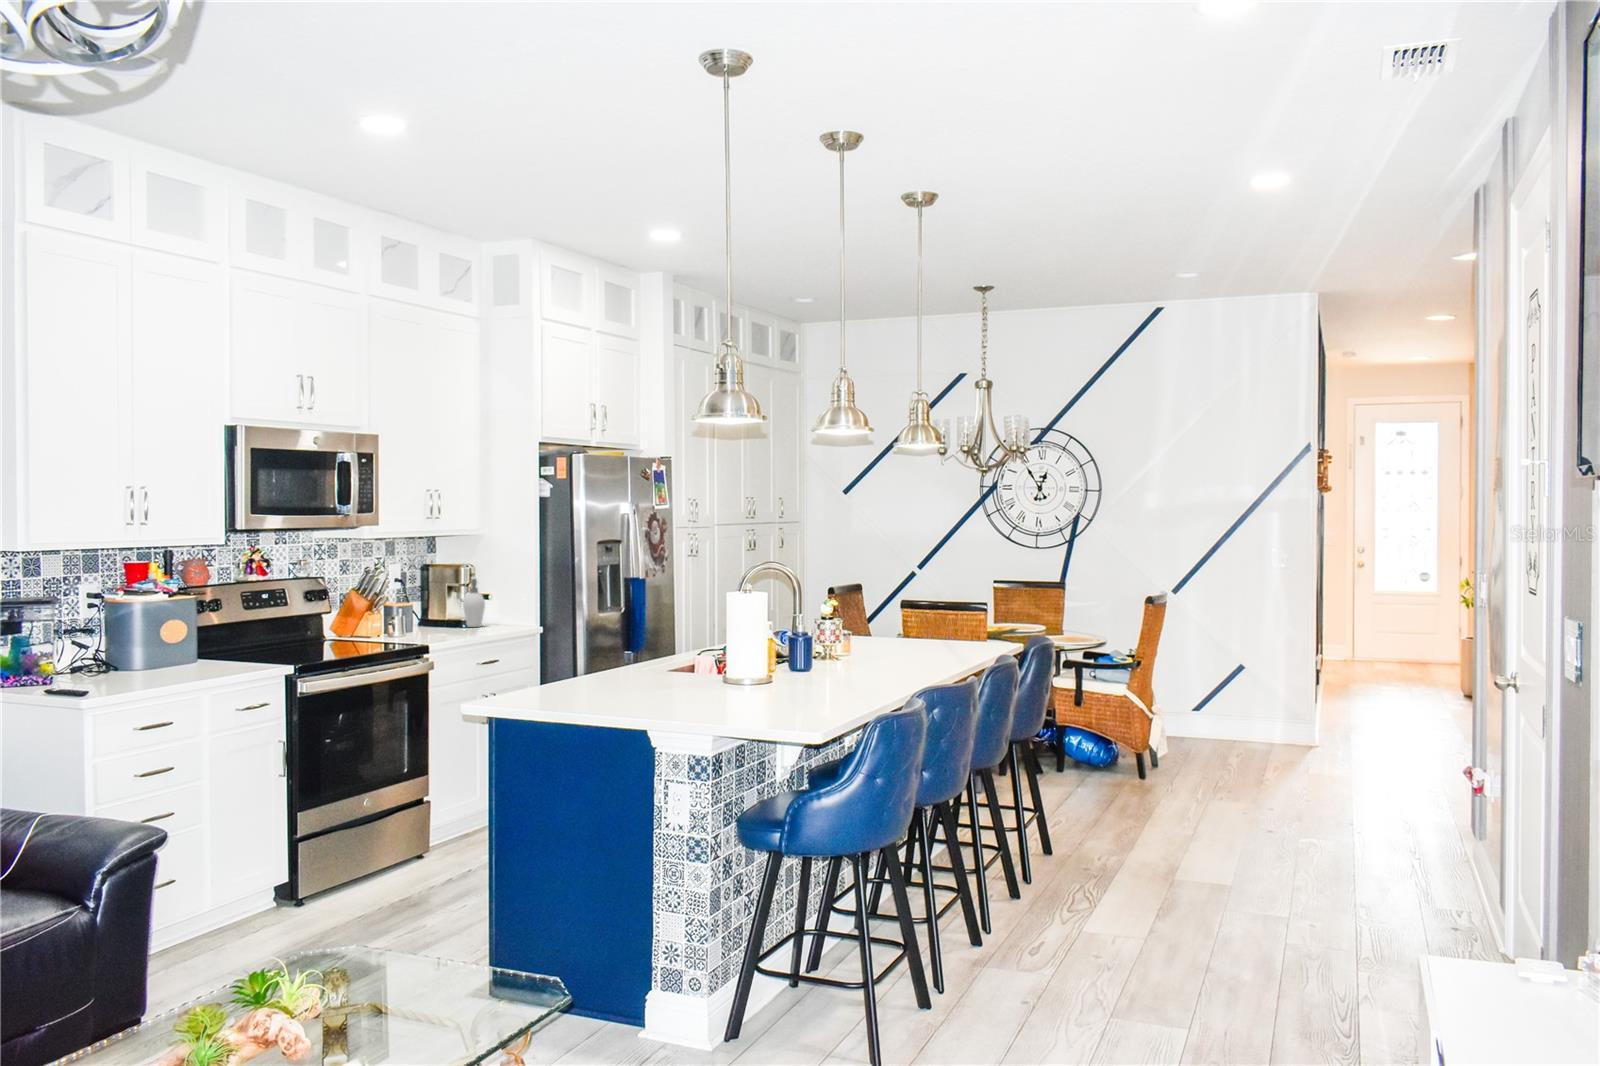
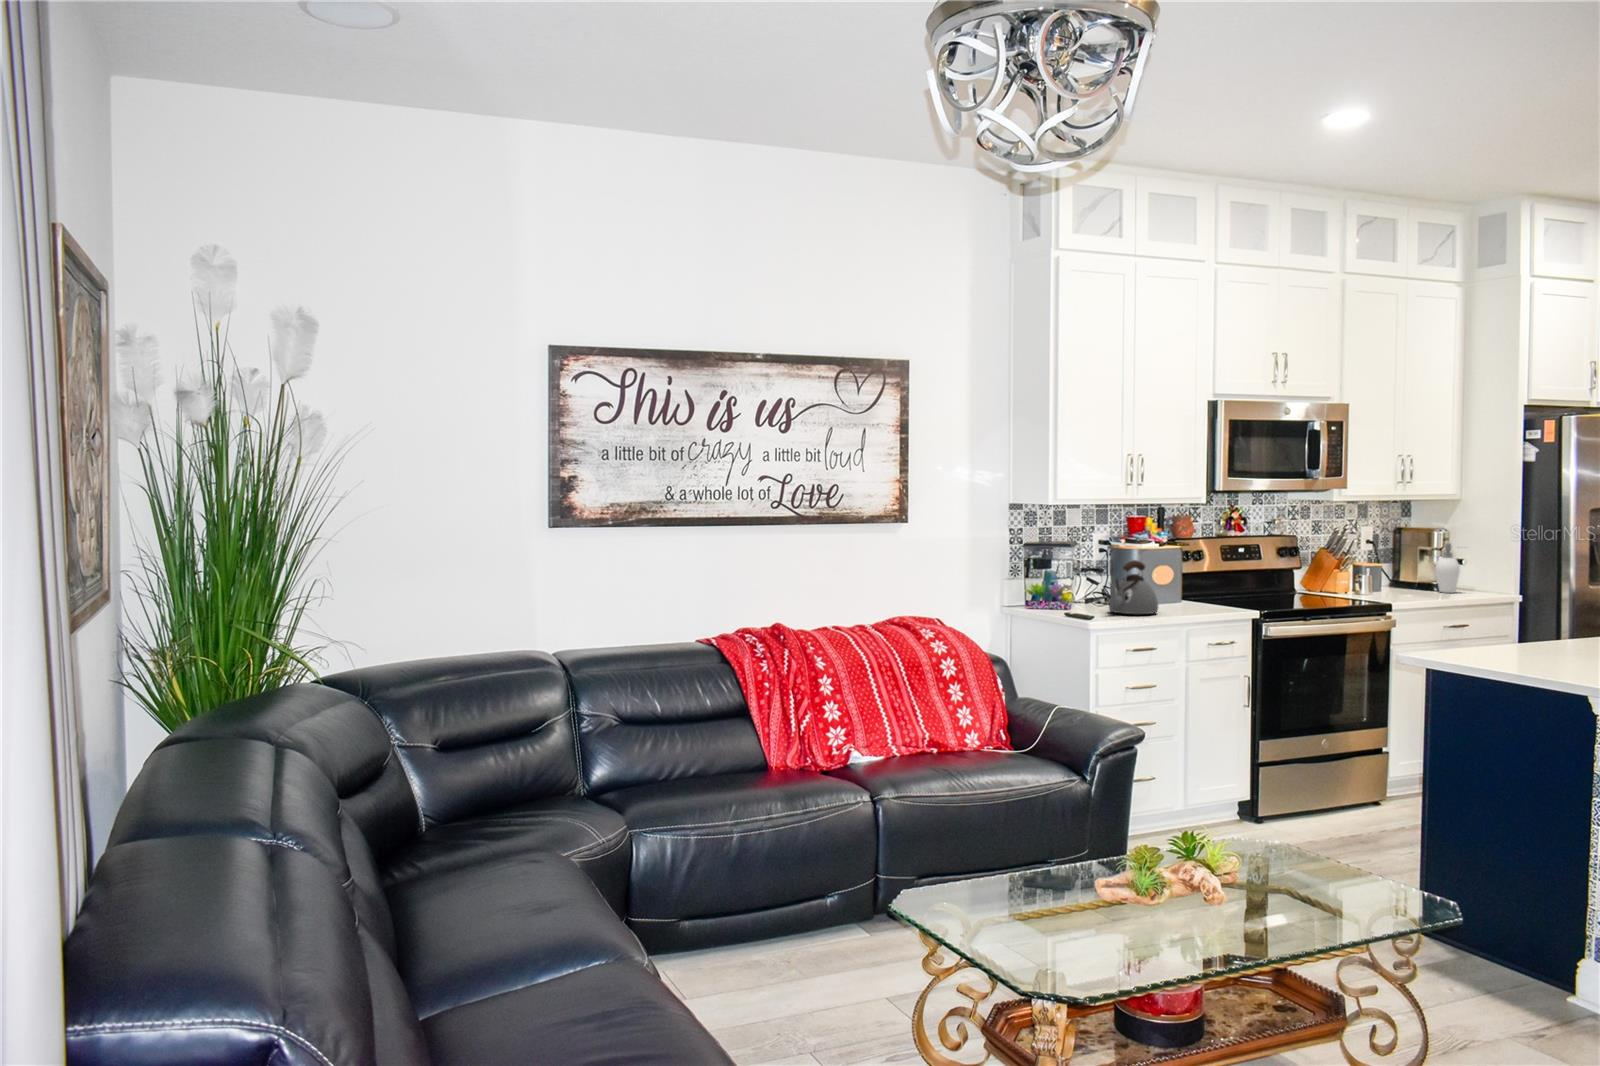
kettle: none [104,616,172,683] -> present [1109,560,1158,614]

